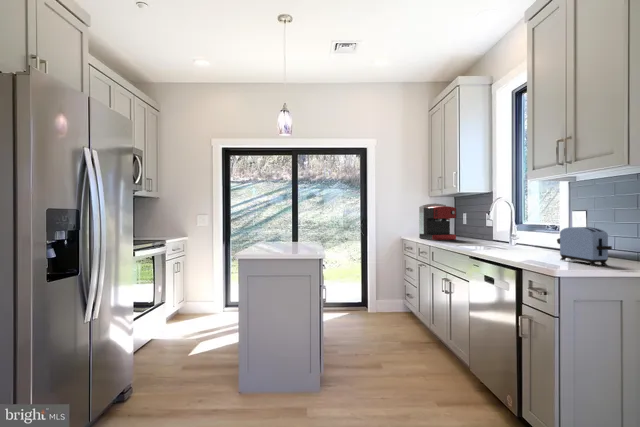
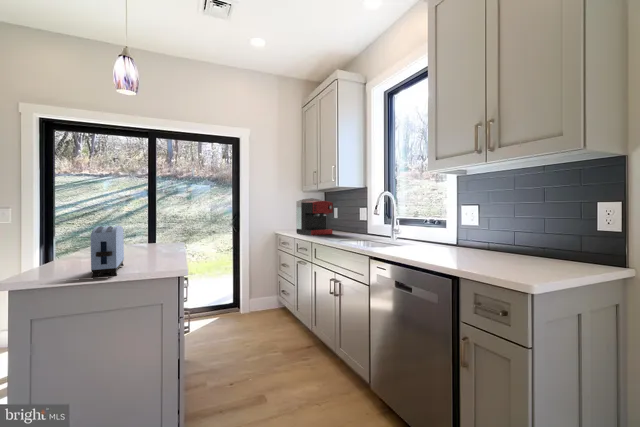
toaster: present [557,227,612,266] -> present [90,226,124,278]

